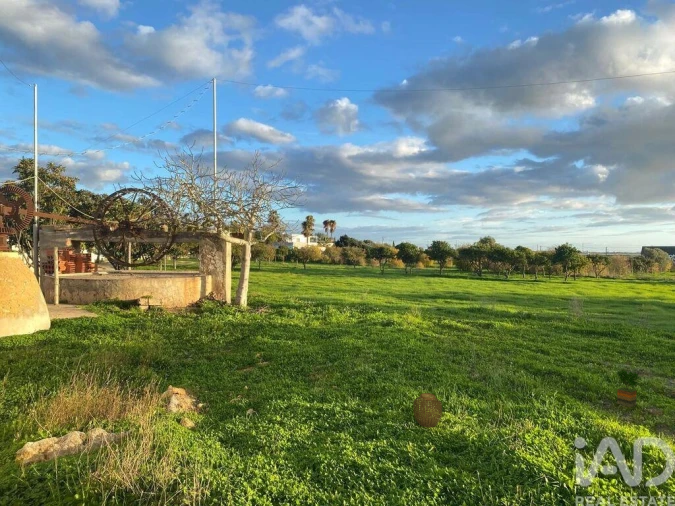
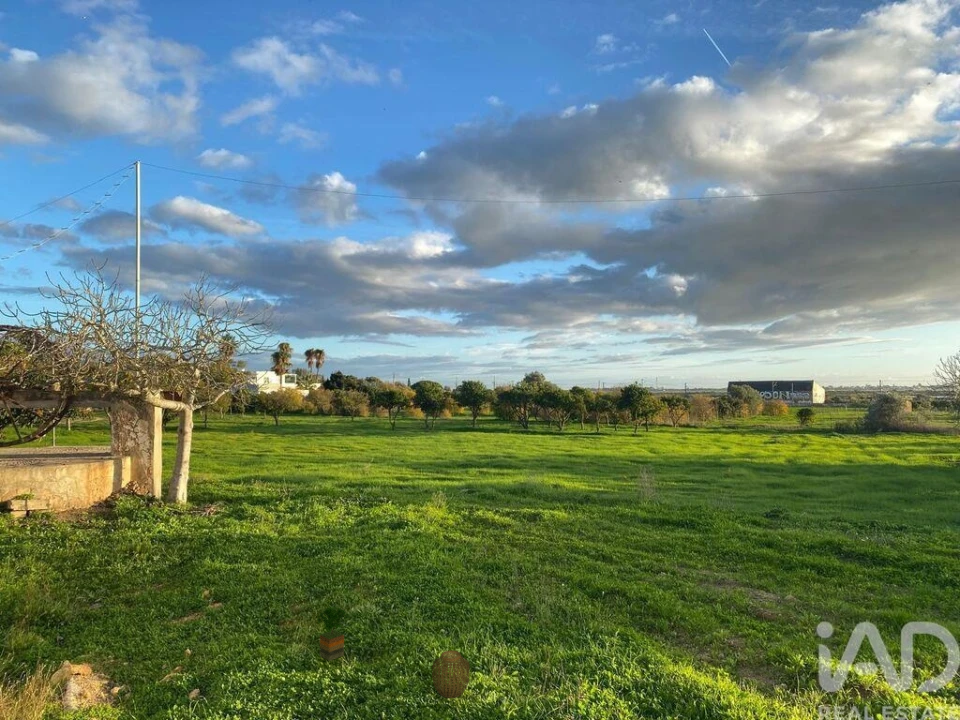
potted tree: present [617,371,641,407] -> present [317,607,350,661]

